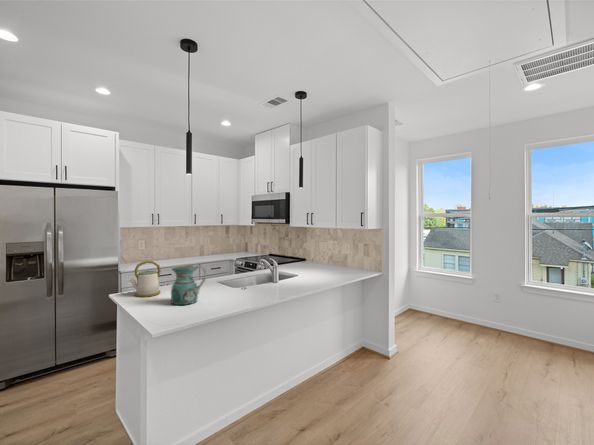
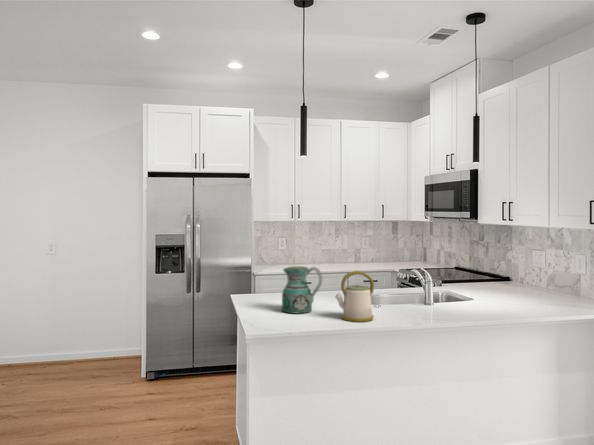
kettle: present [130,261,161,297] -> present [335,271,374,322]

